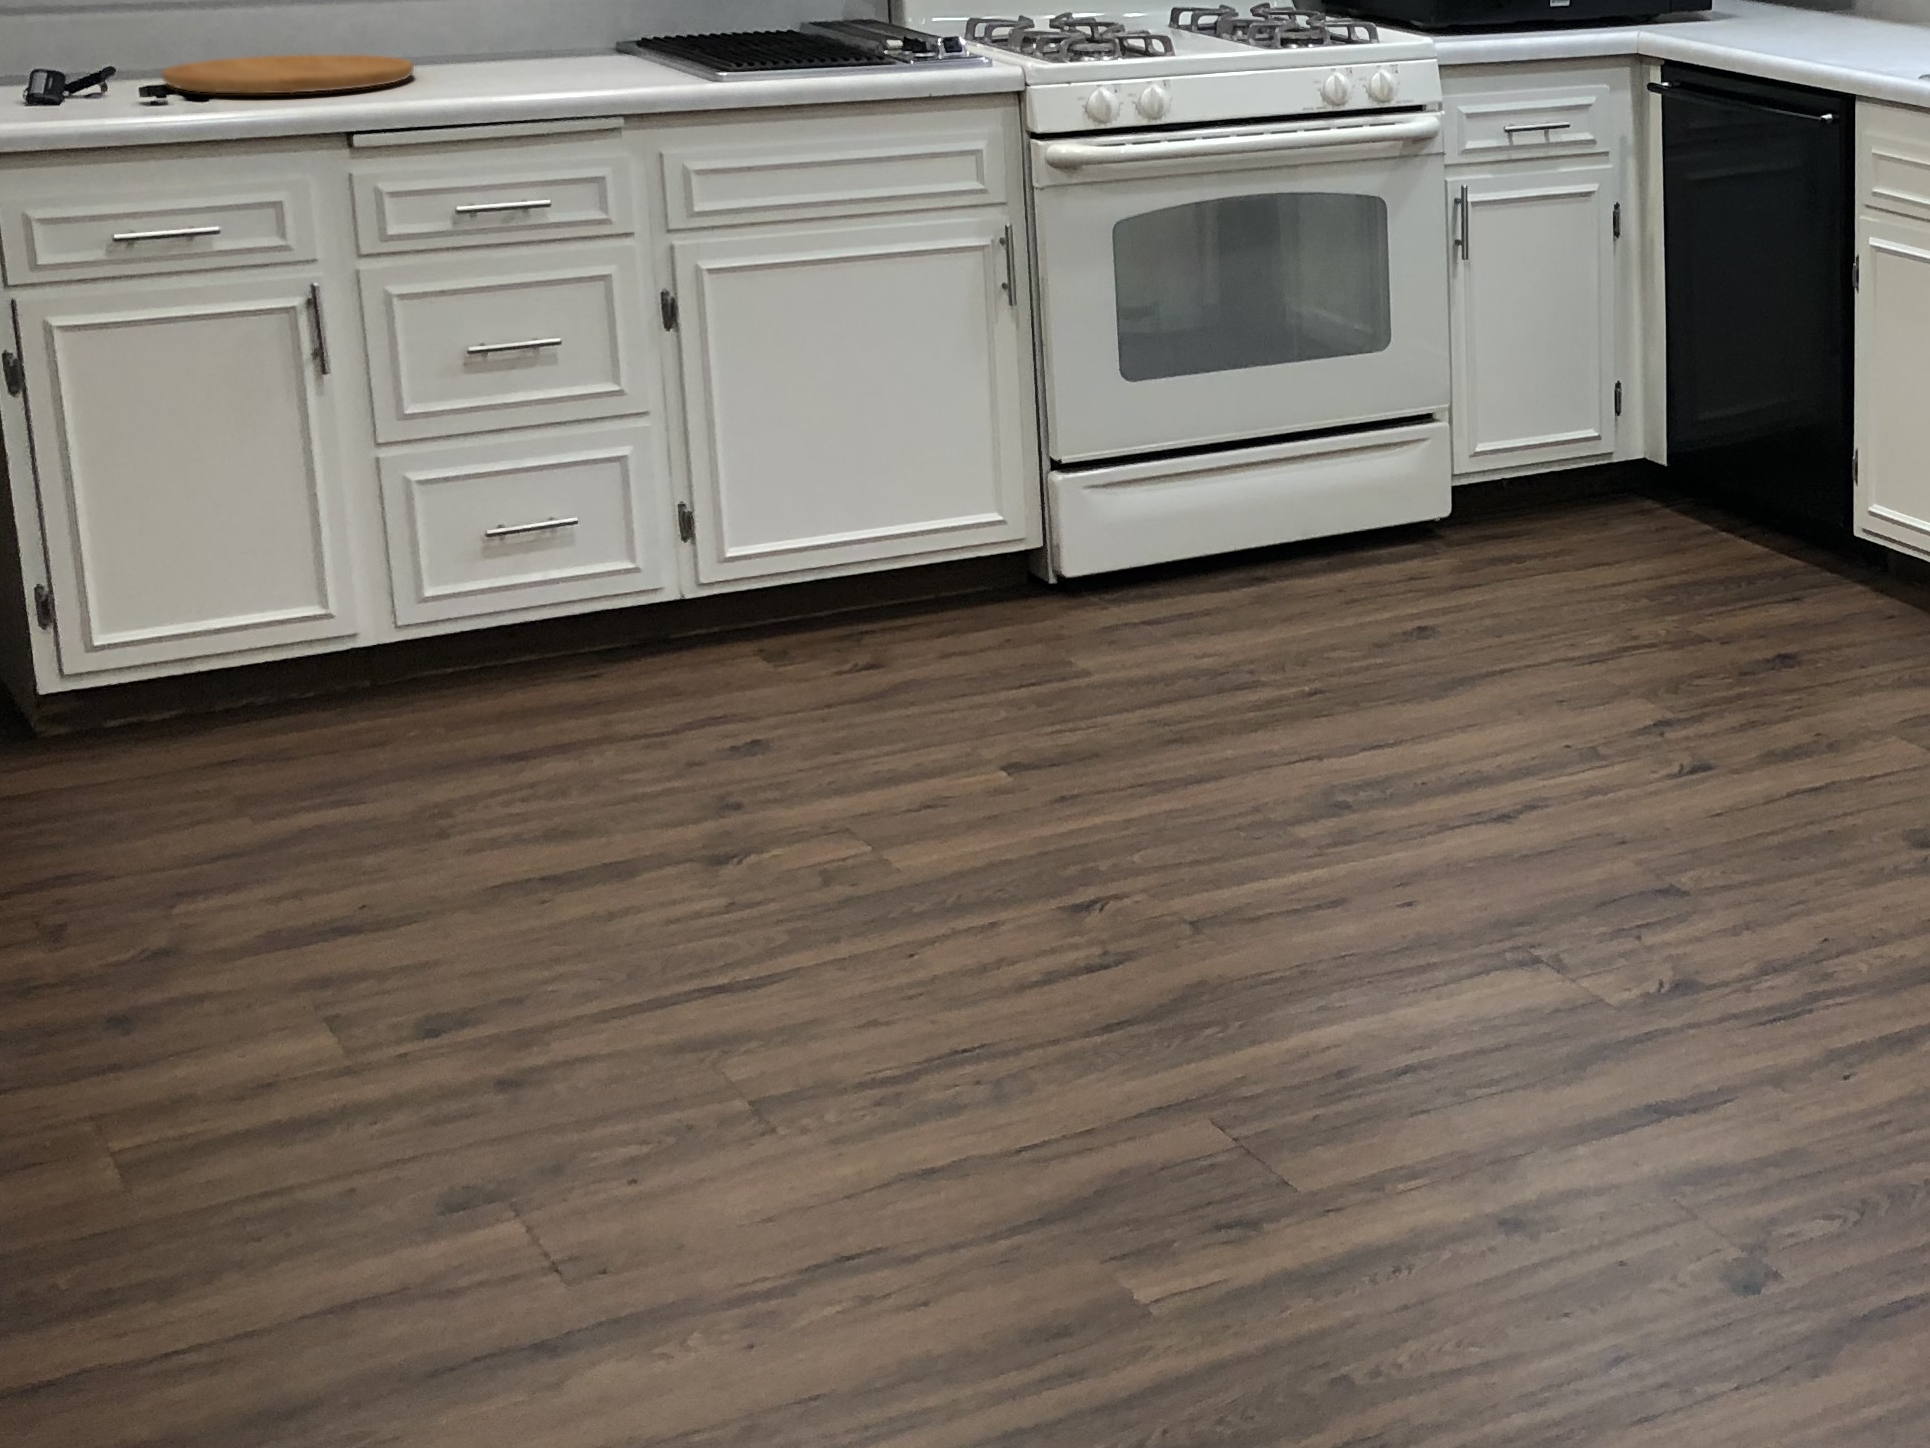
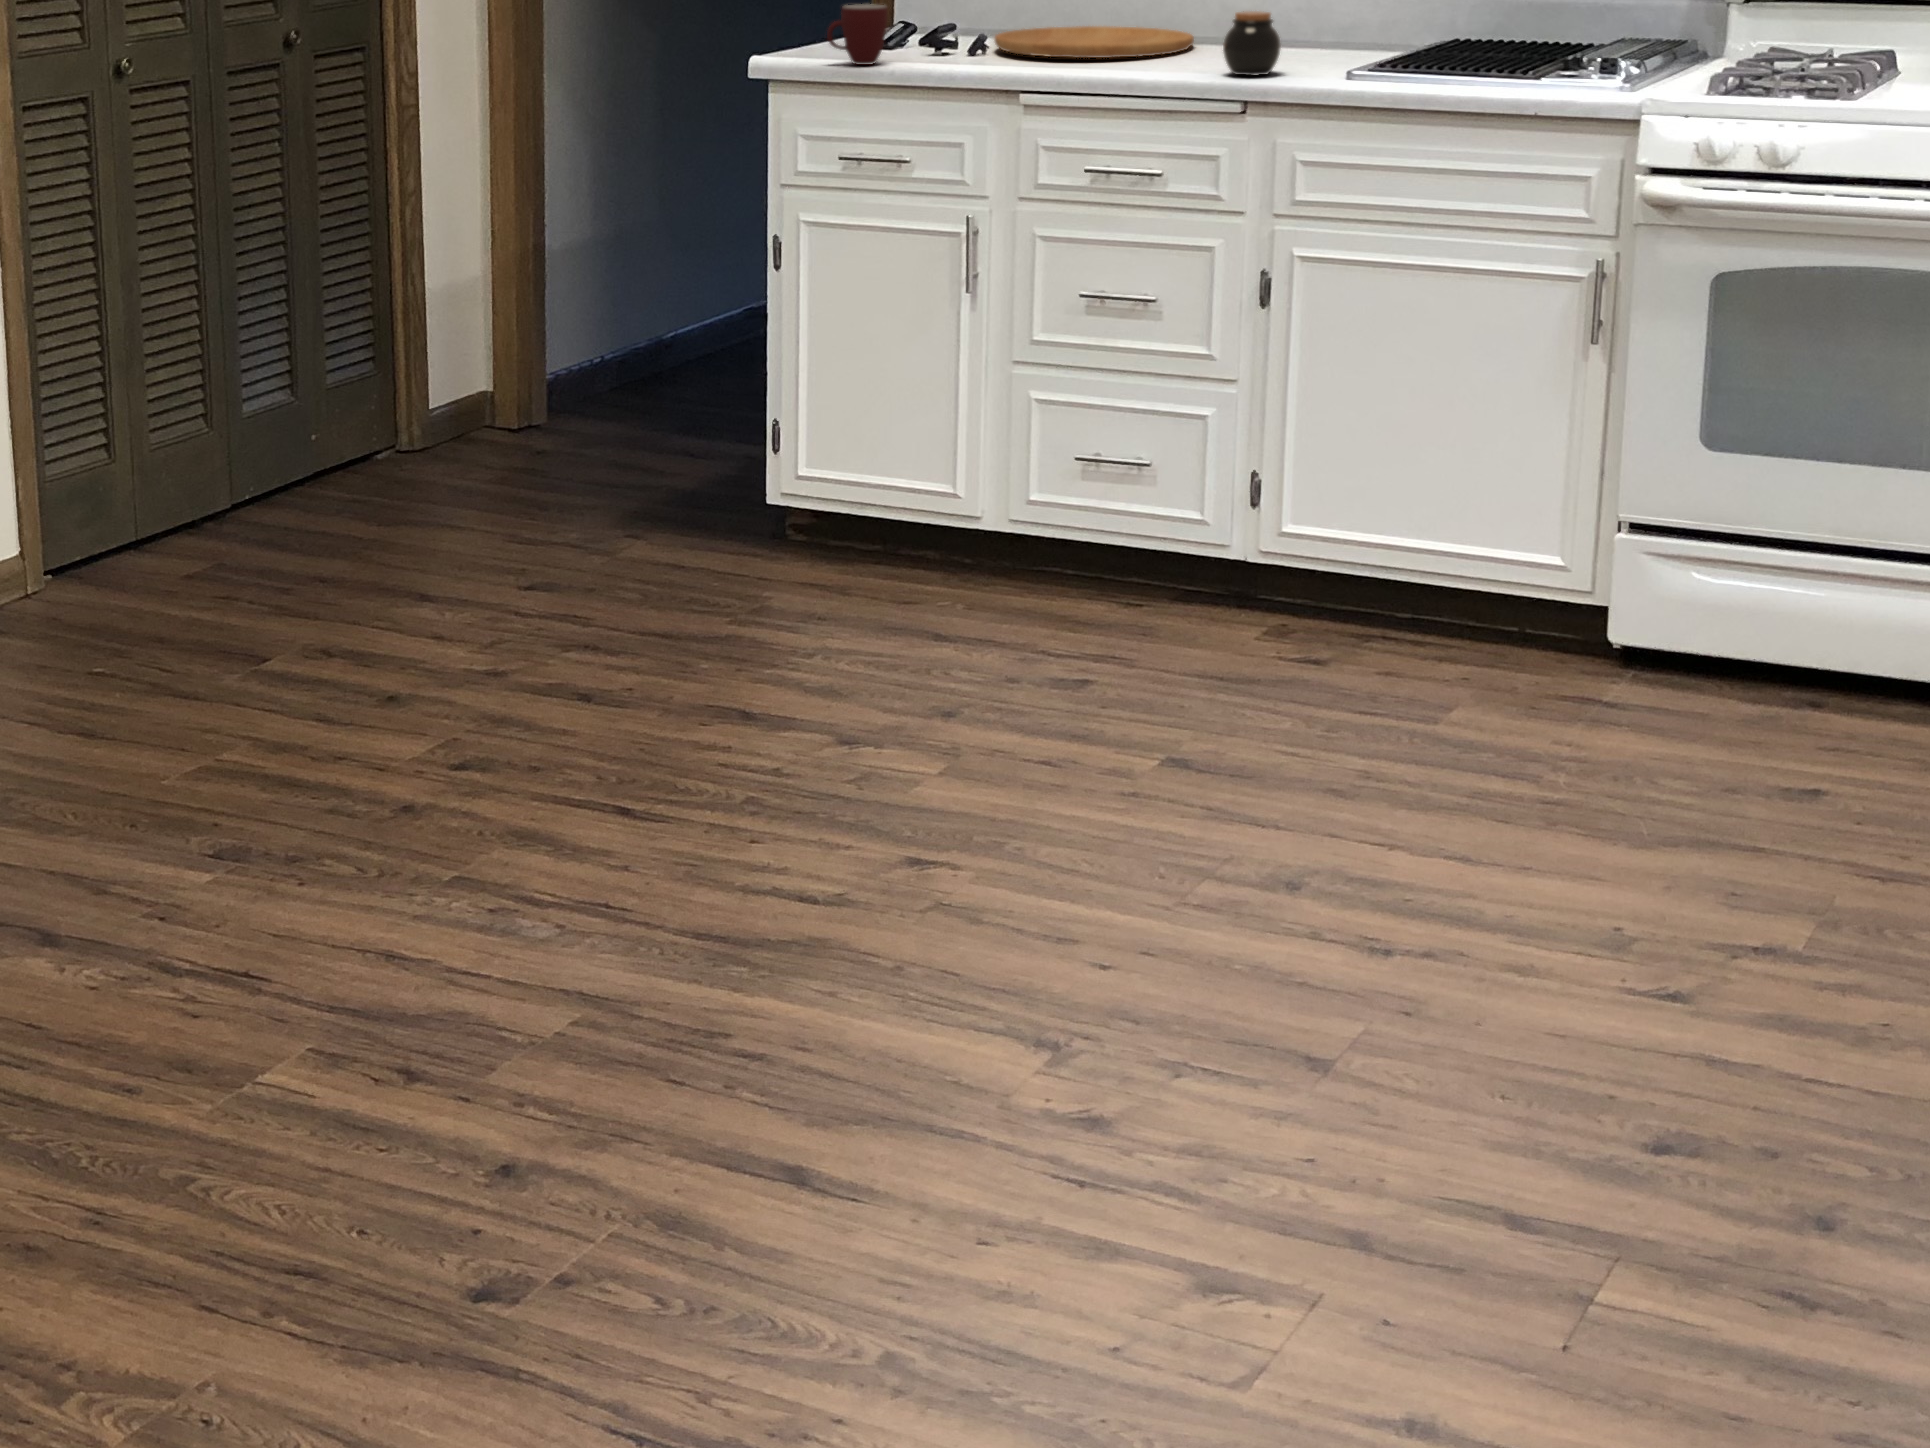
jar: none [552,19,617,88] -> present [1223,11,1281,75]
mug: none [31,48,109,124] -> present [827,4,888,65]

